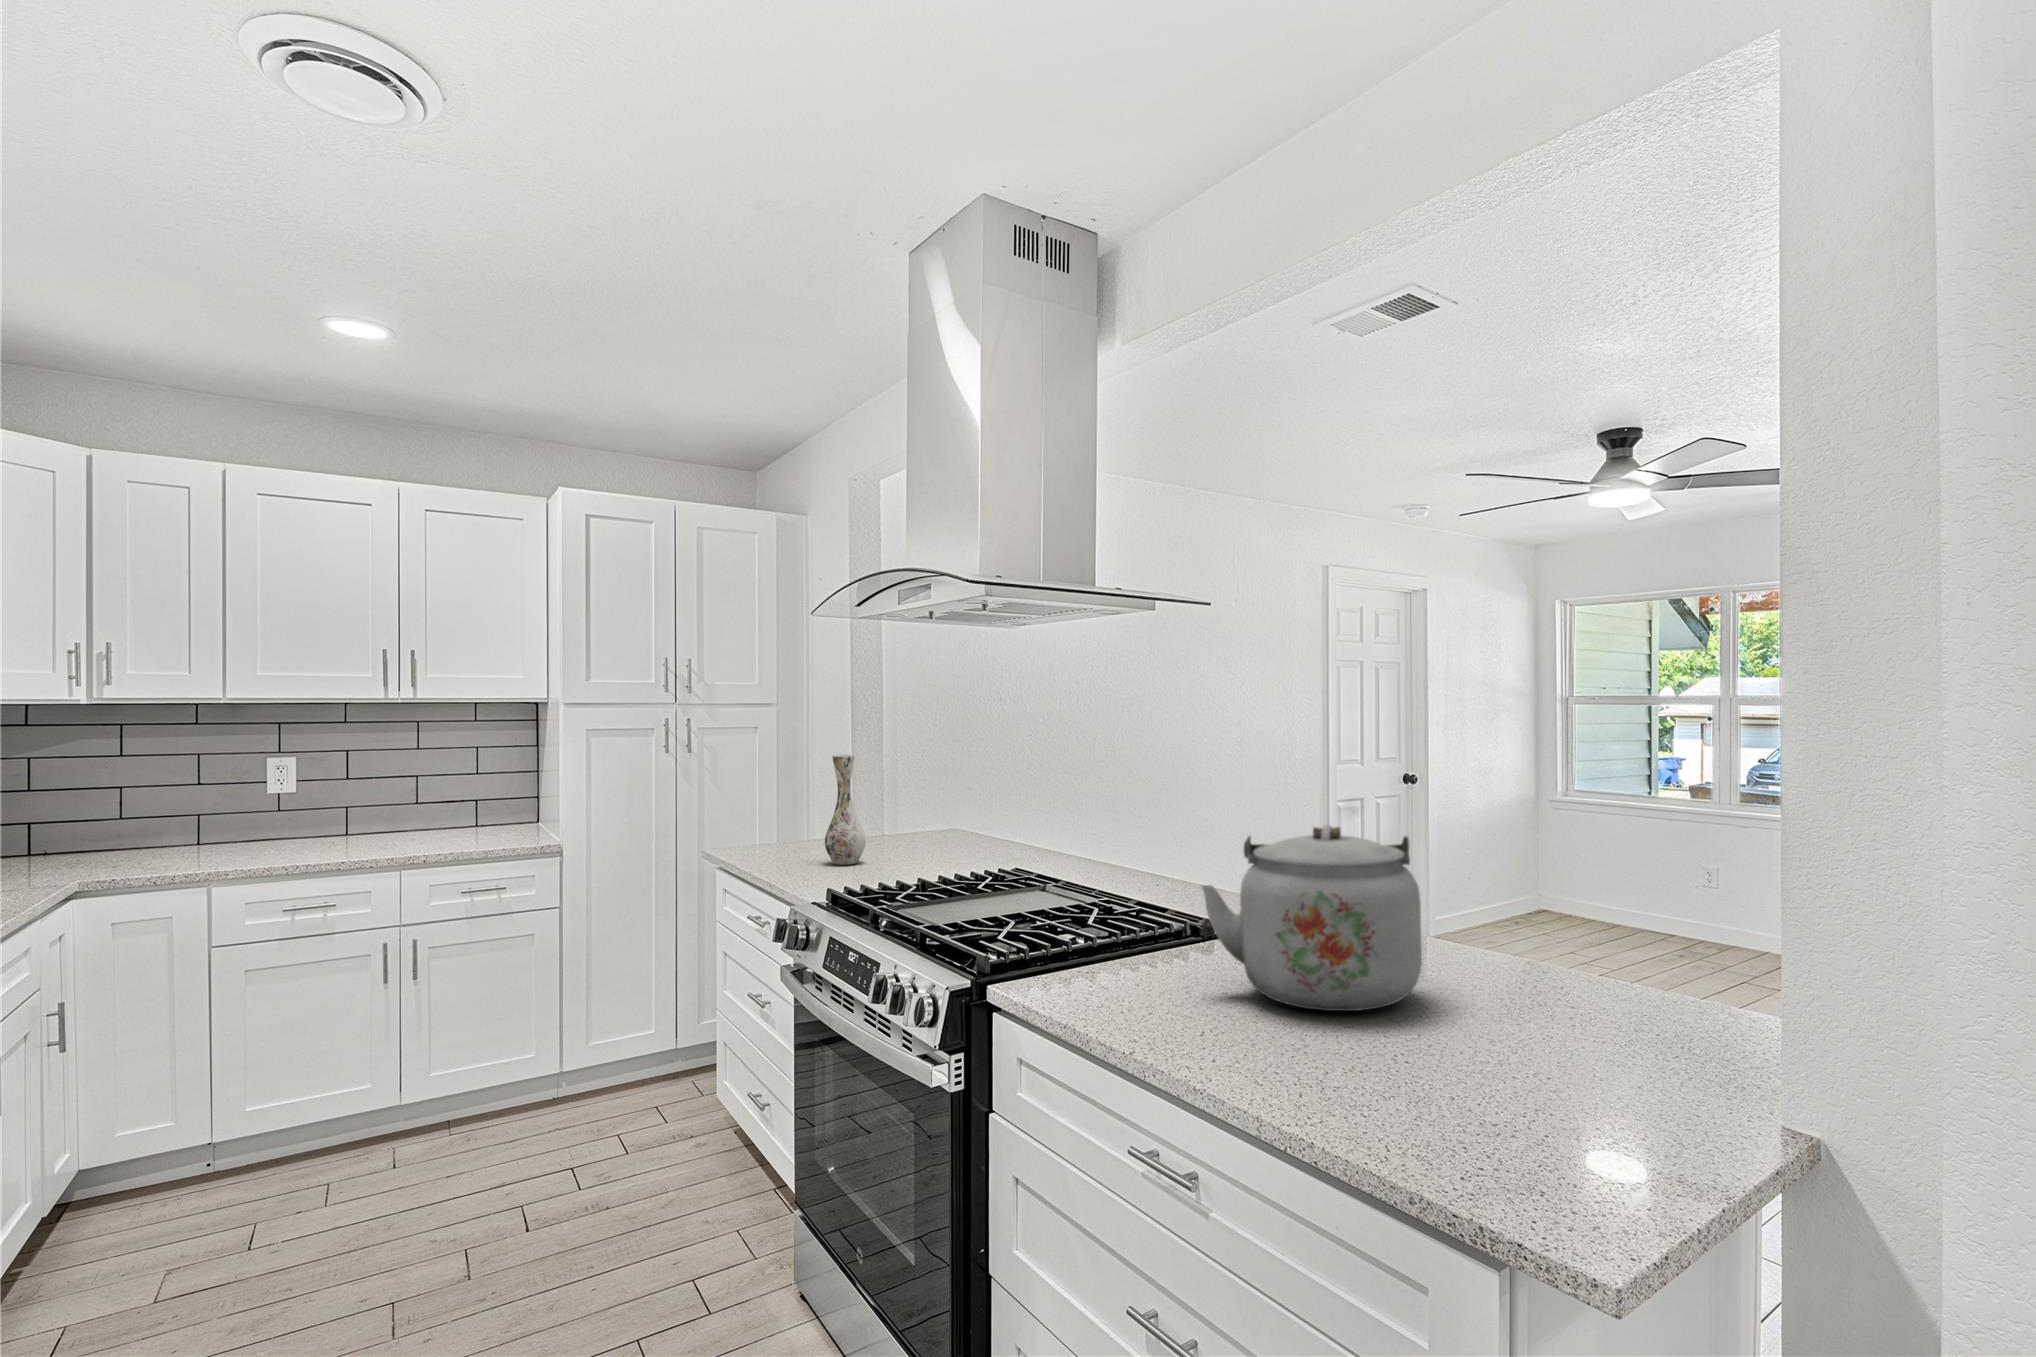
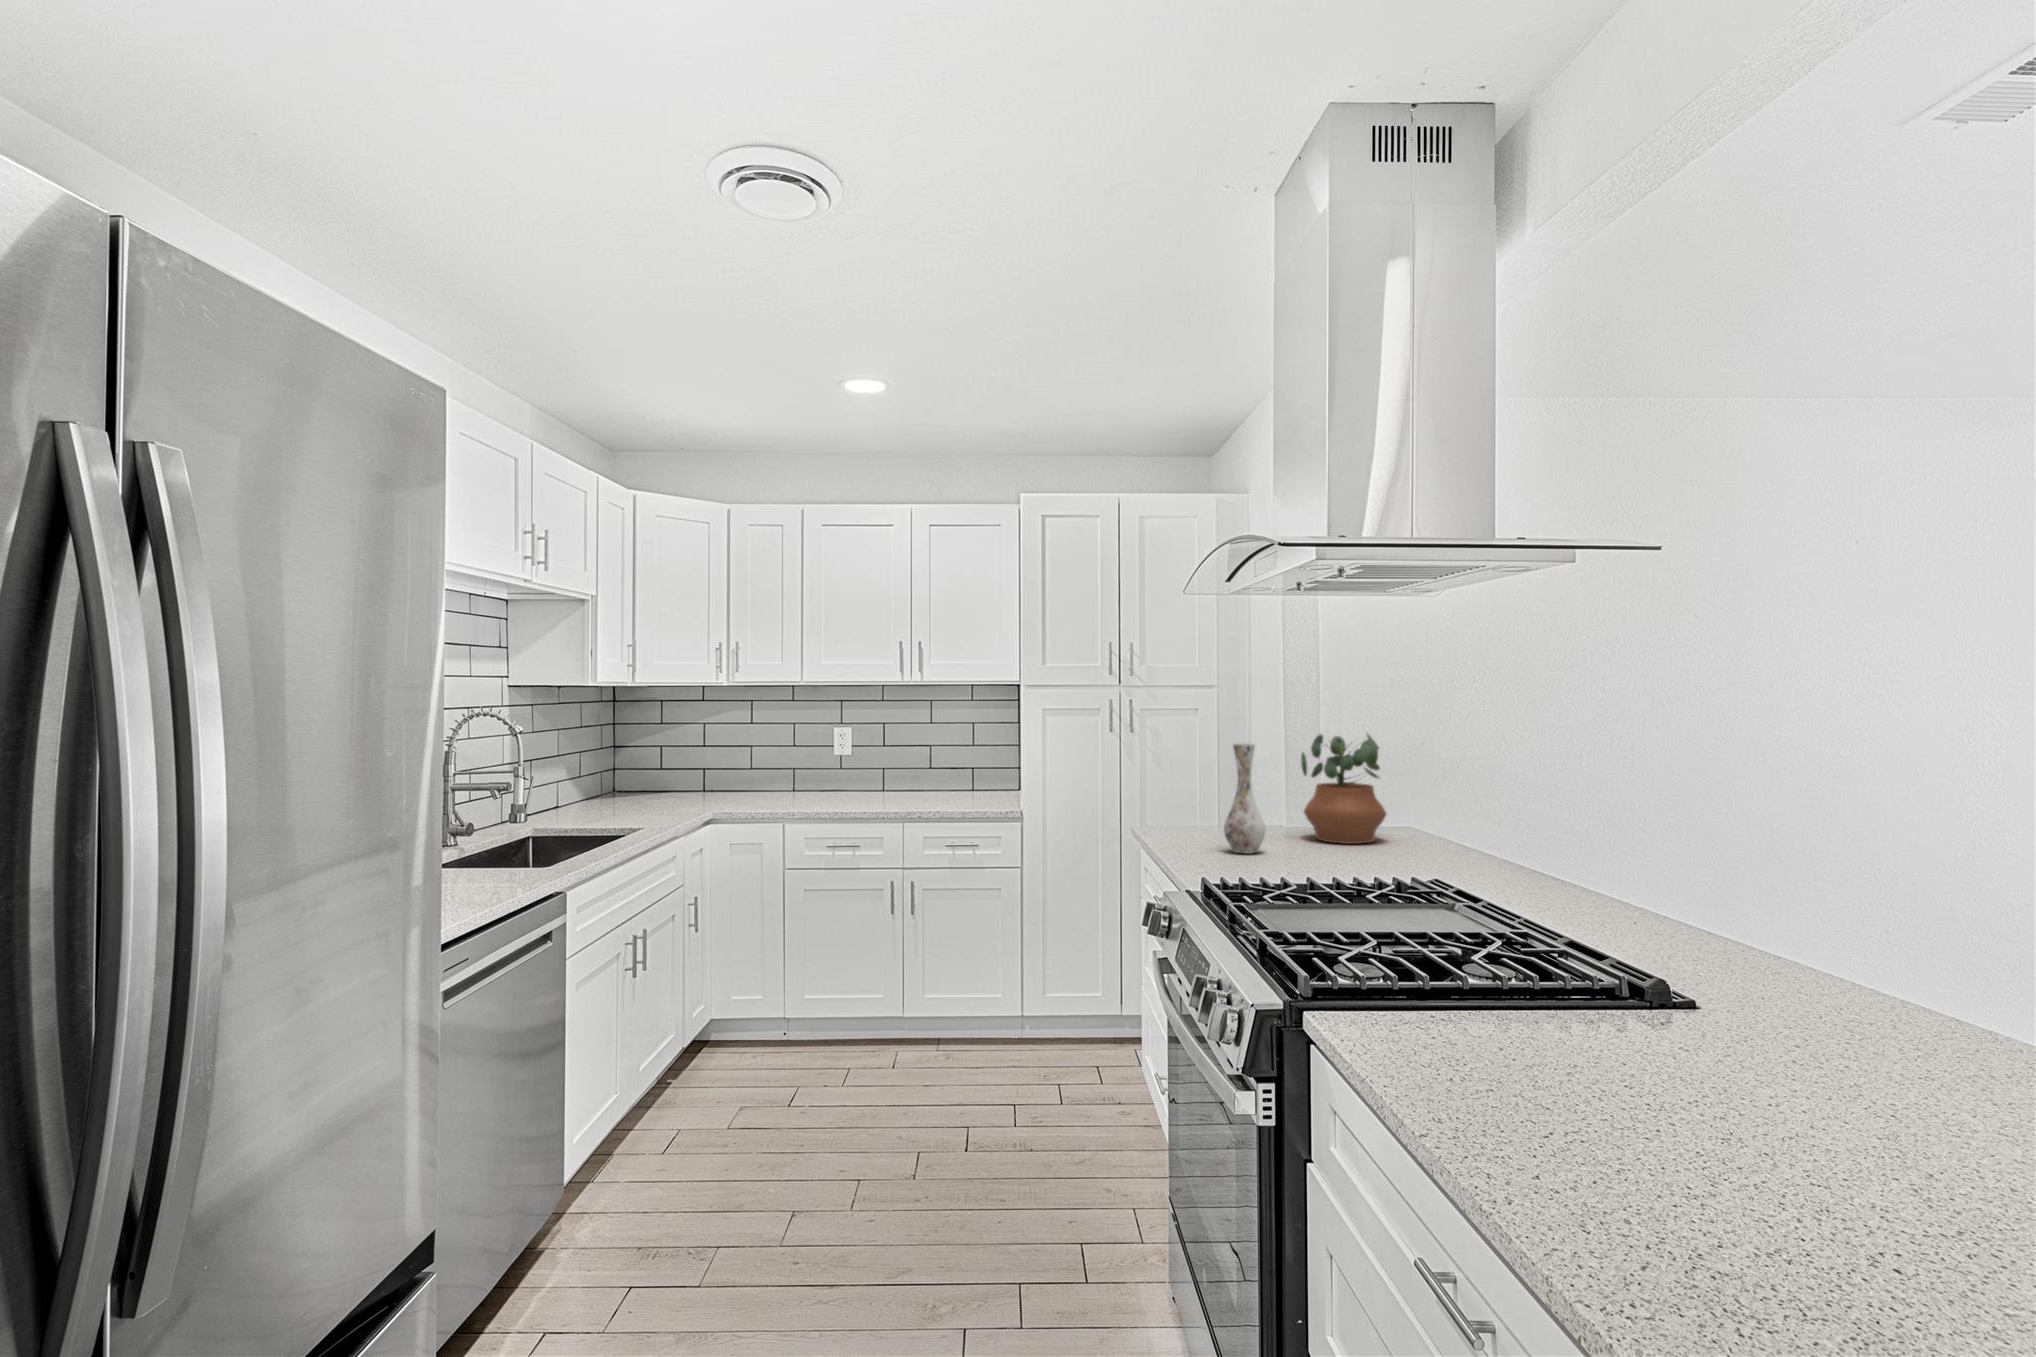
potted plant: none [890,740,969,848] -> present [1301,734,1386,844]
kettle: present [1201,825,1422,1011] -> none [1570,867,1935,1145]

